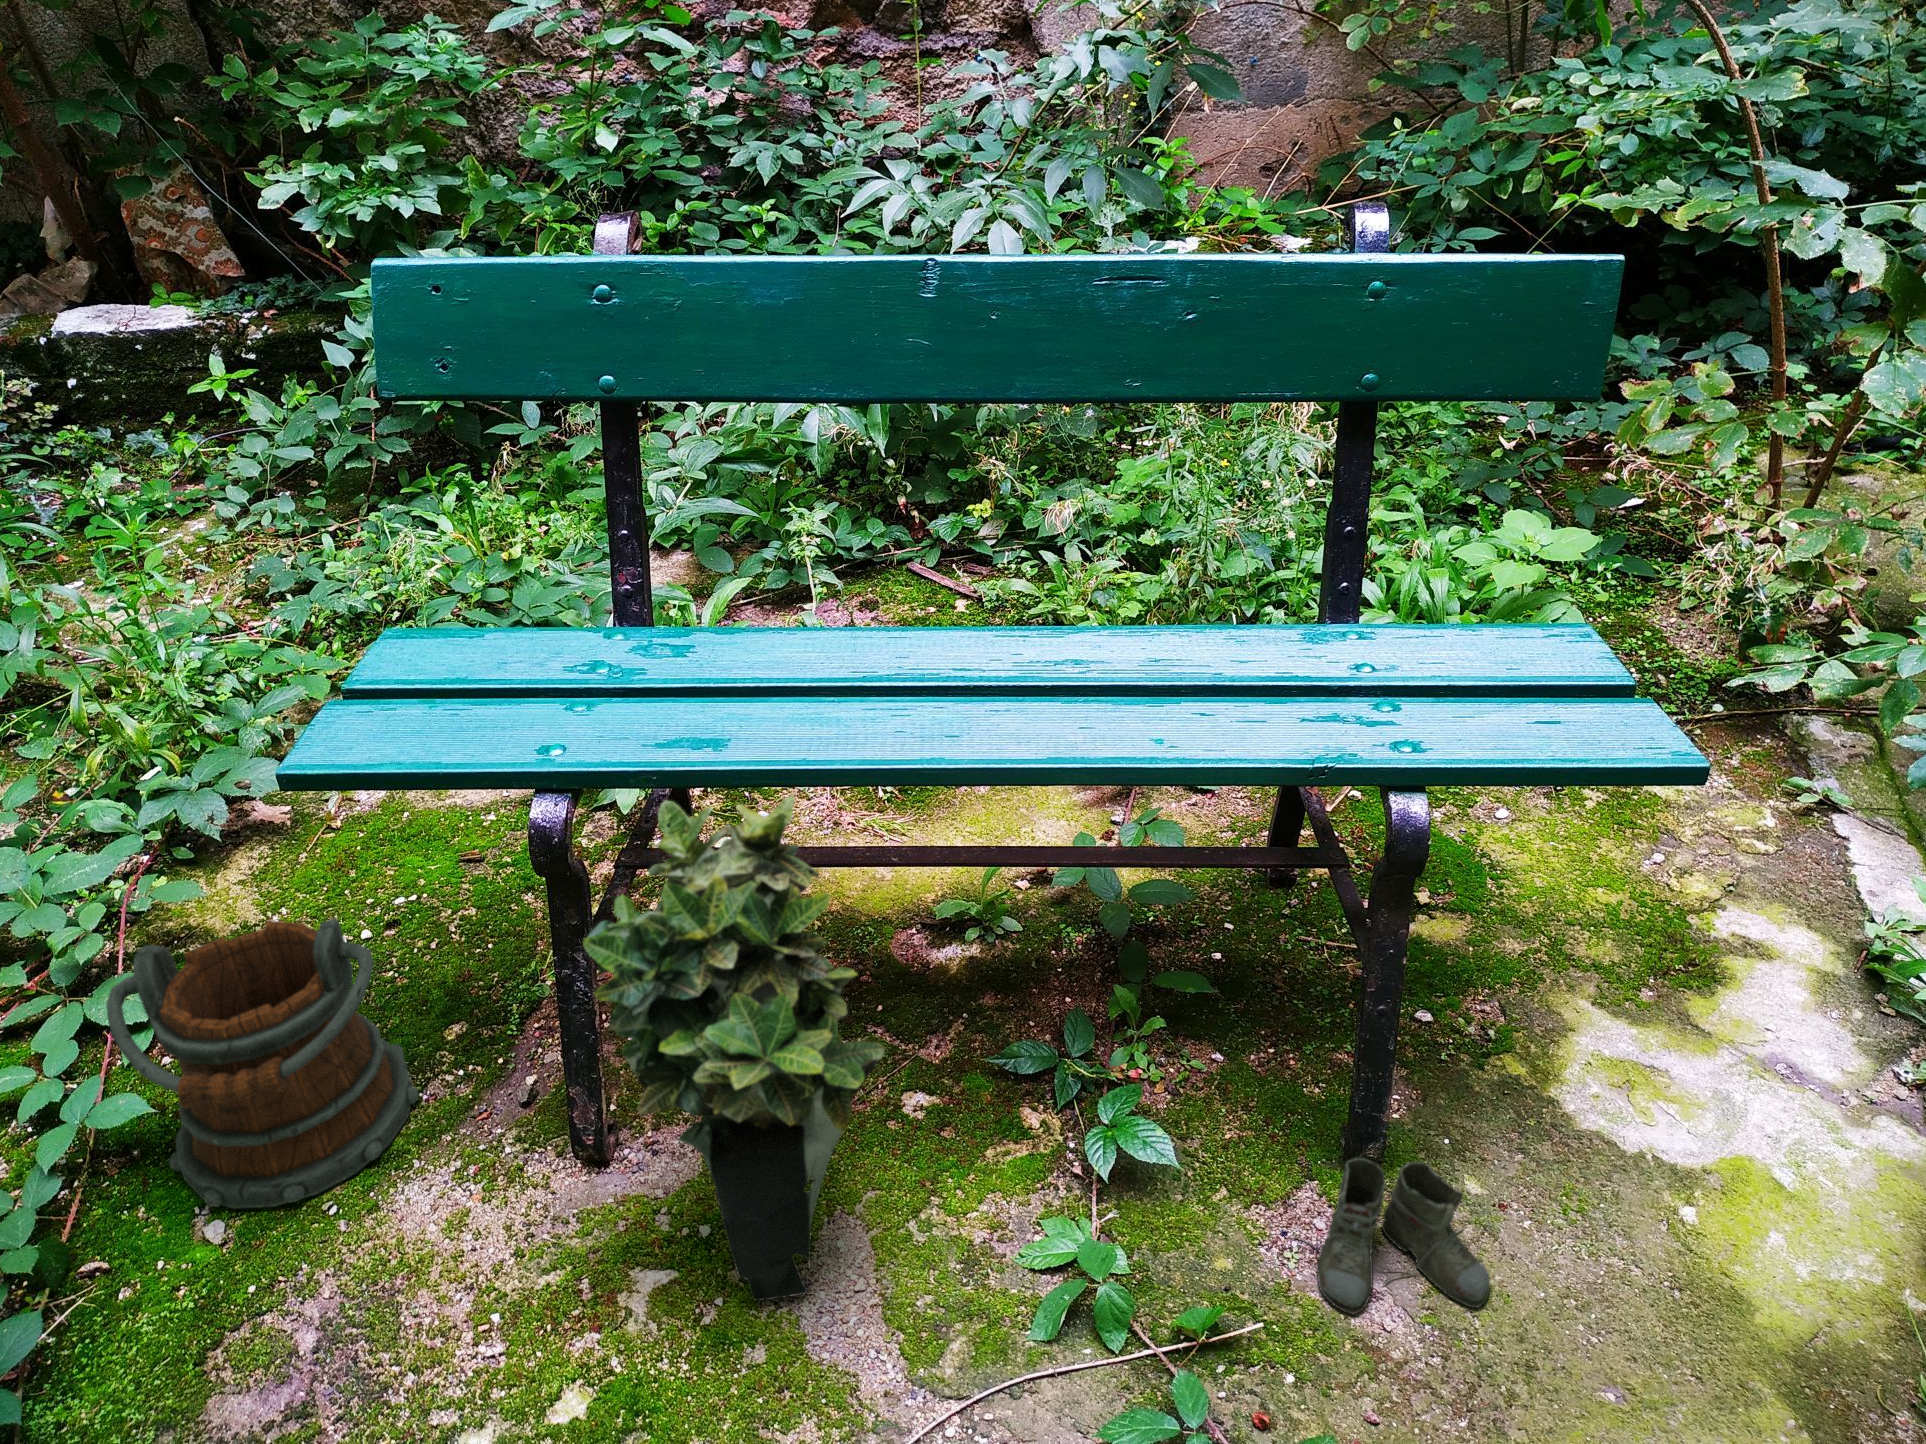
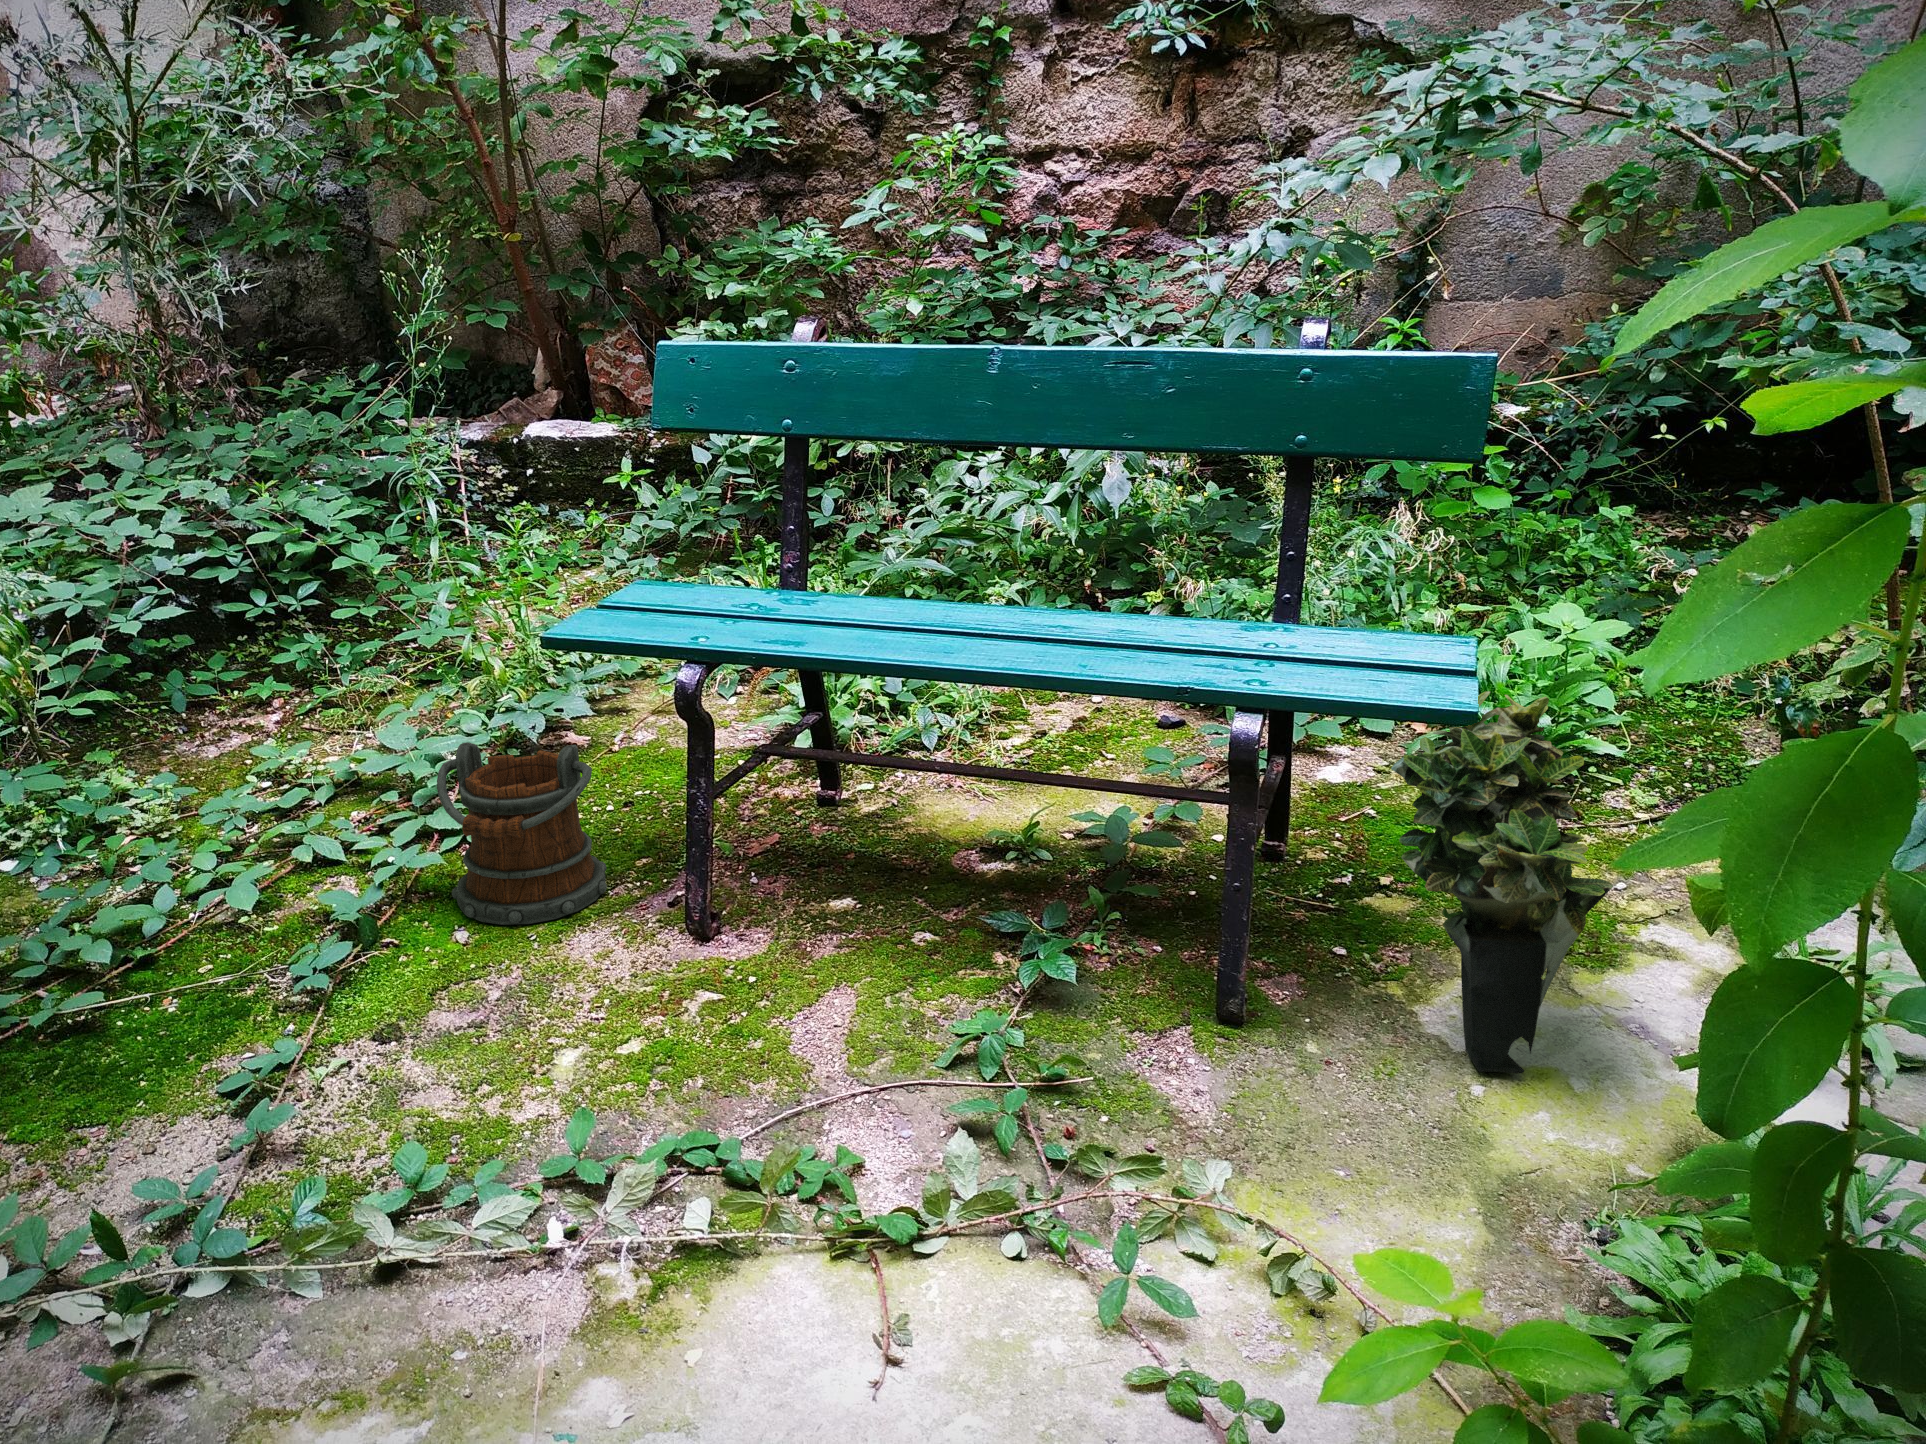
potted plant: present [583,795,884,1301] -> present [1391,692,1613,1074]
boots: present [1317,1158,1490,1315] -> none [1155,996,1297,1116]

